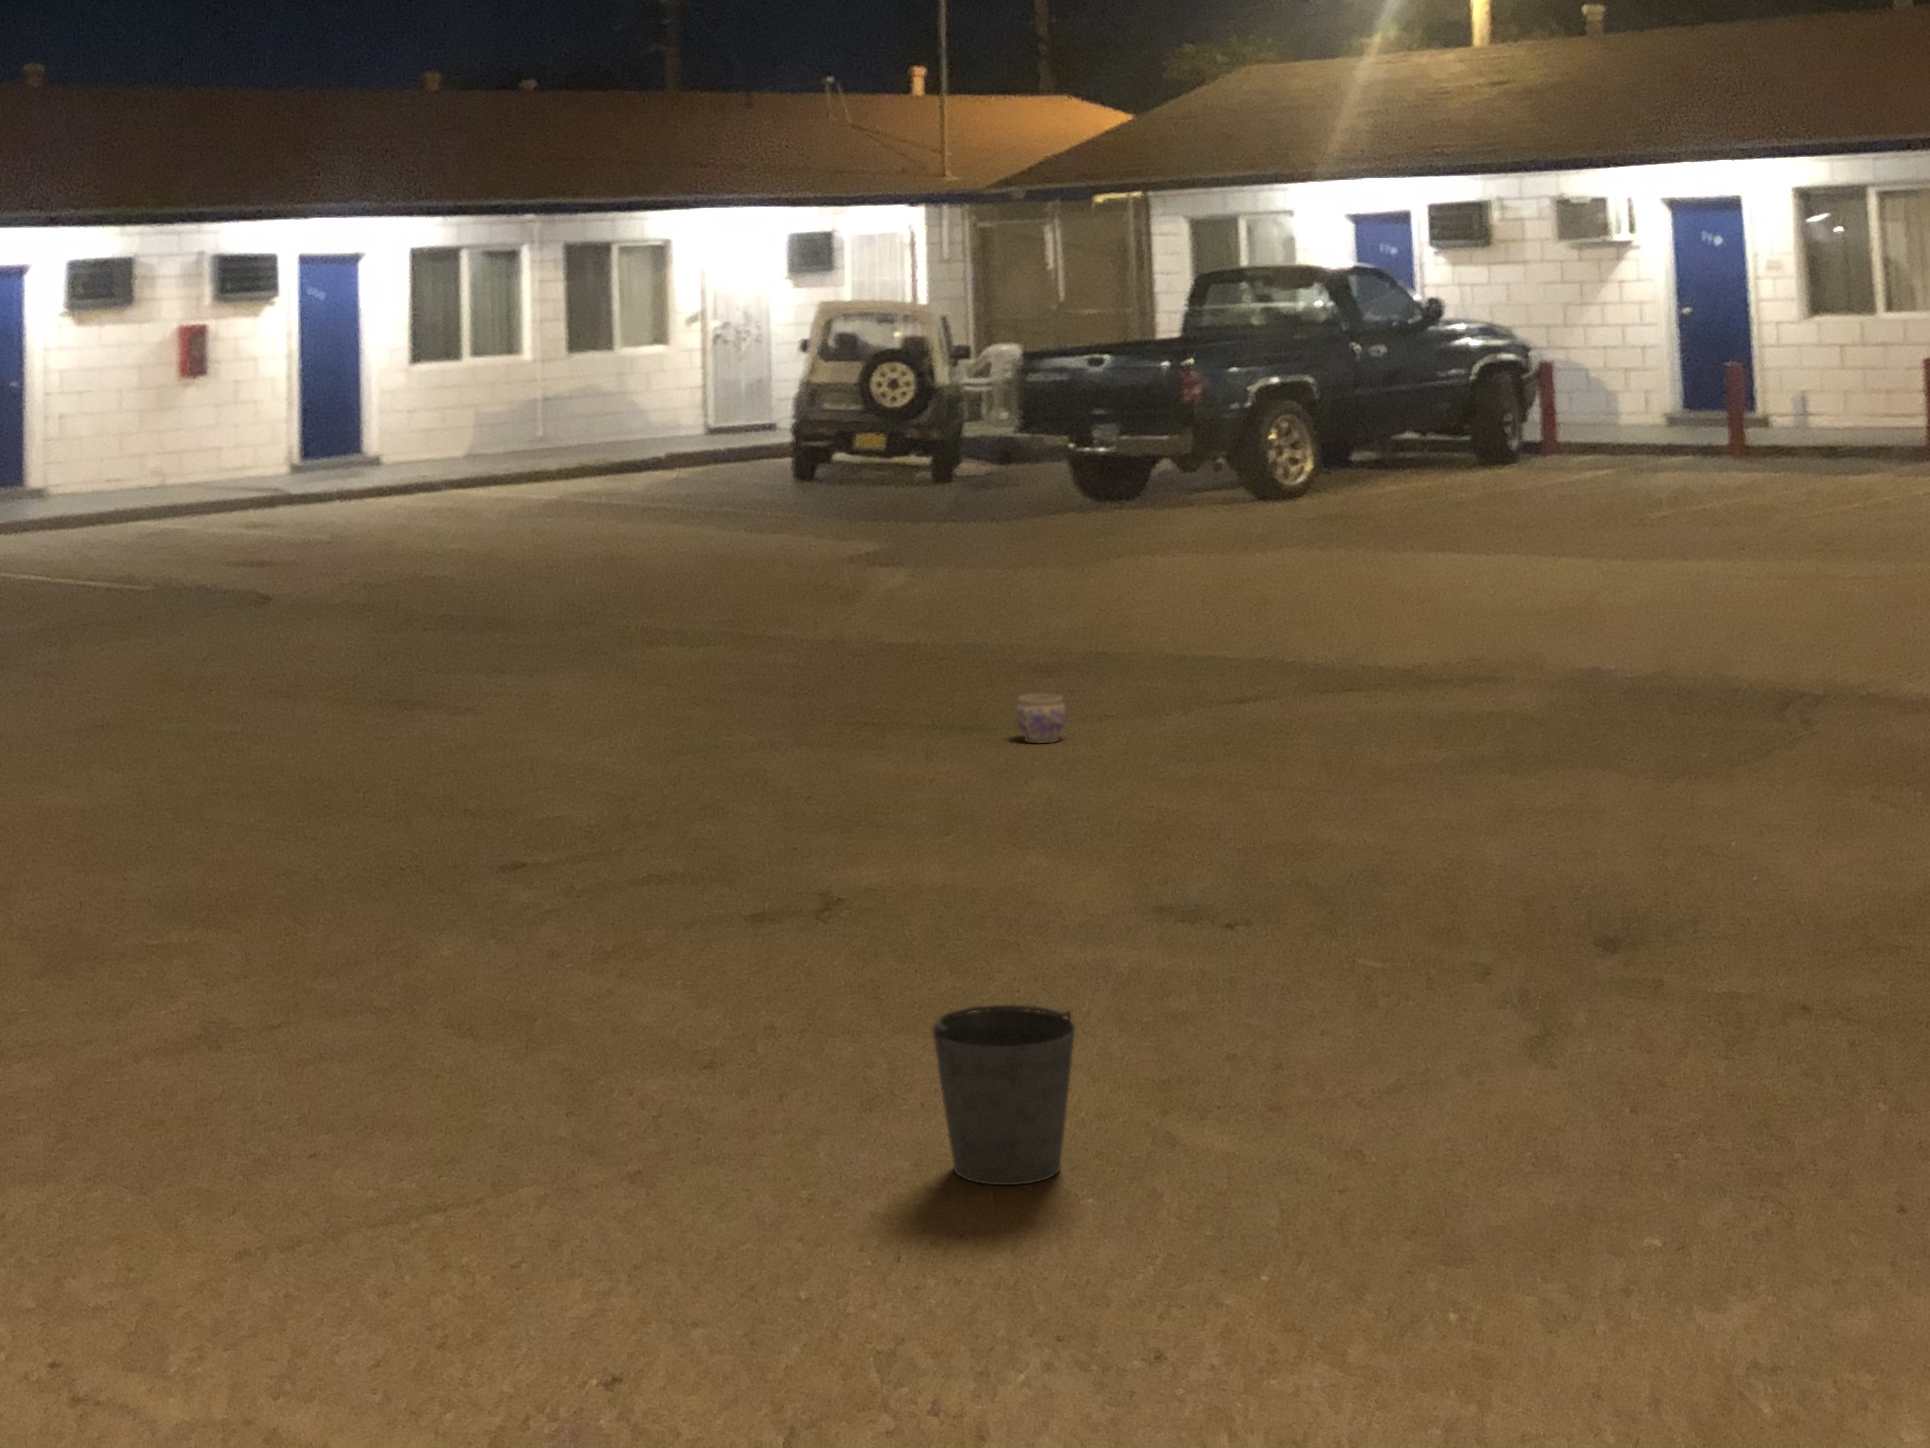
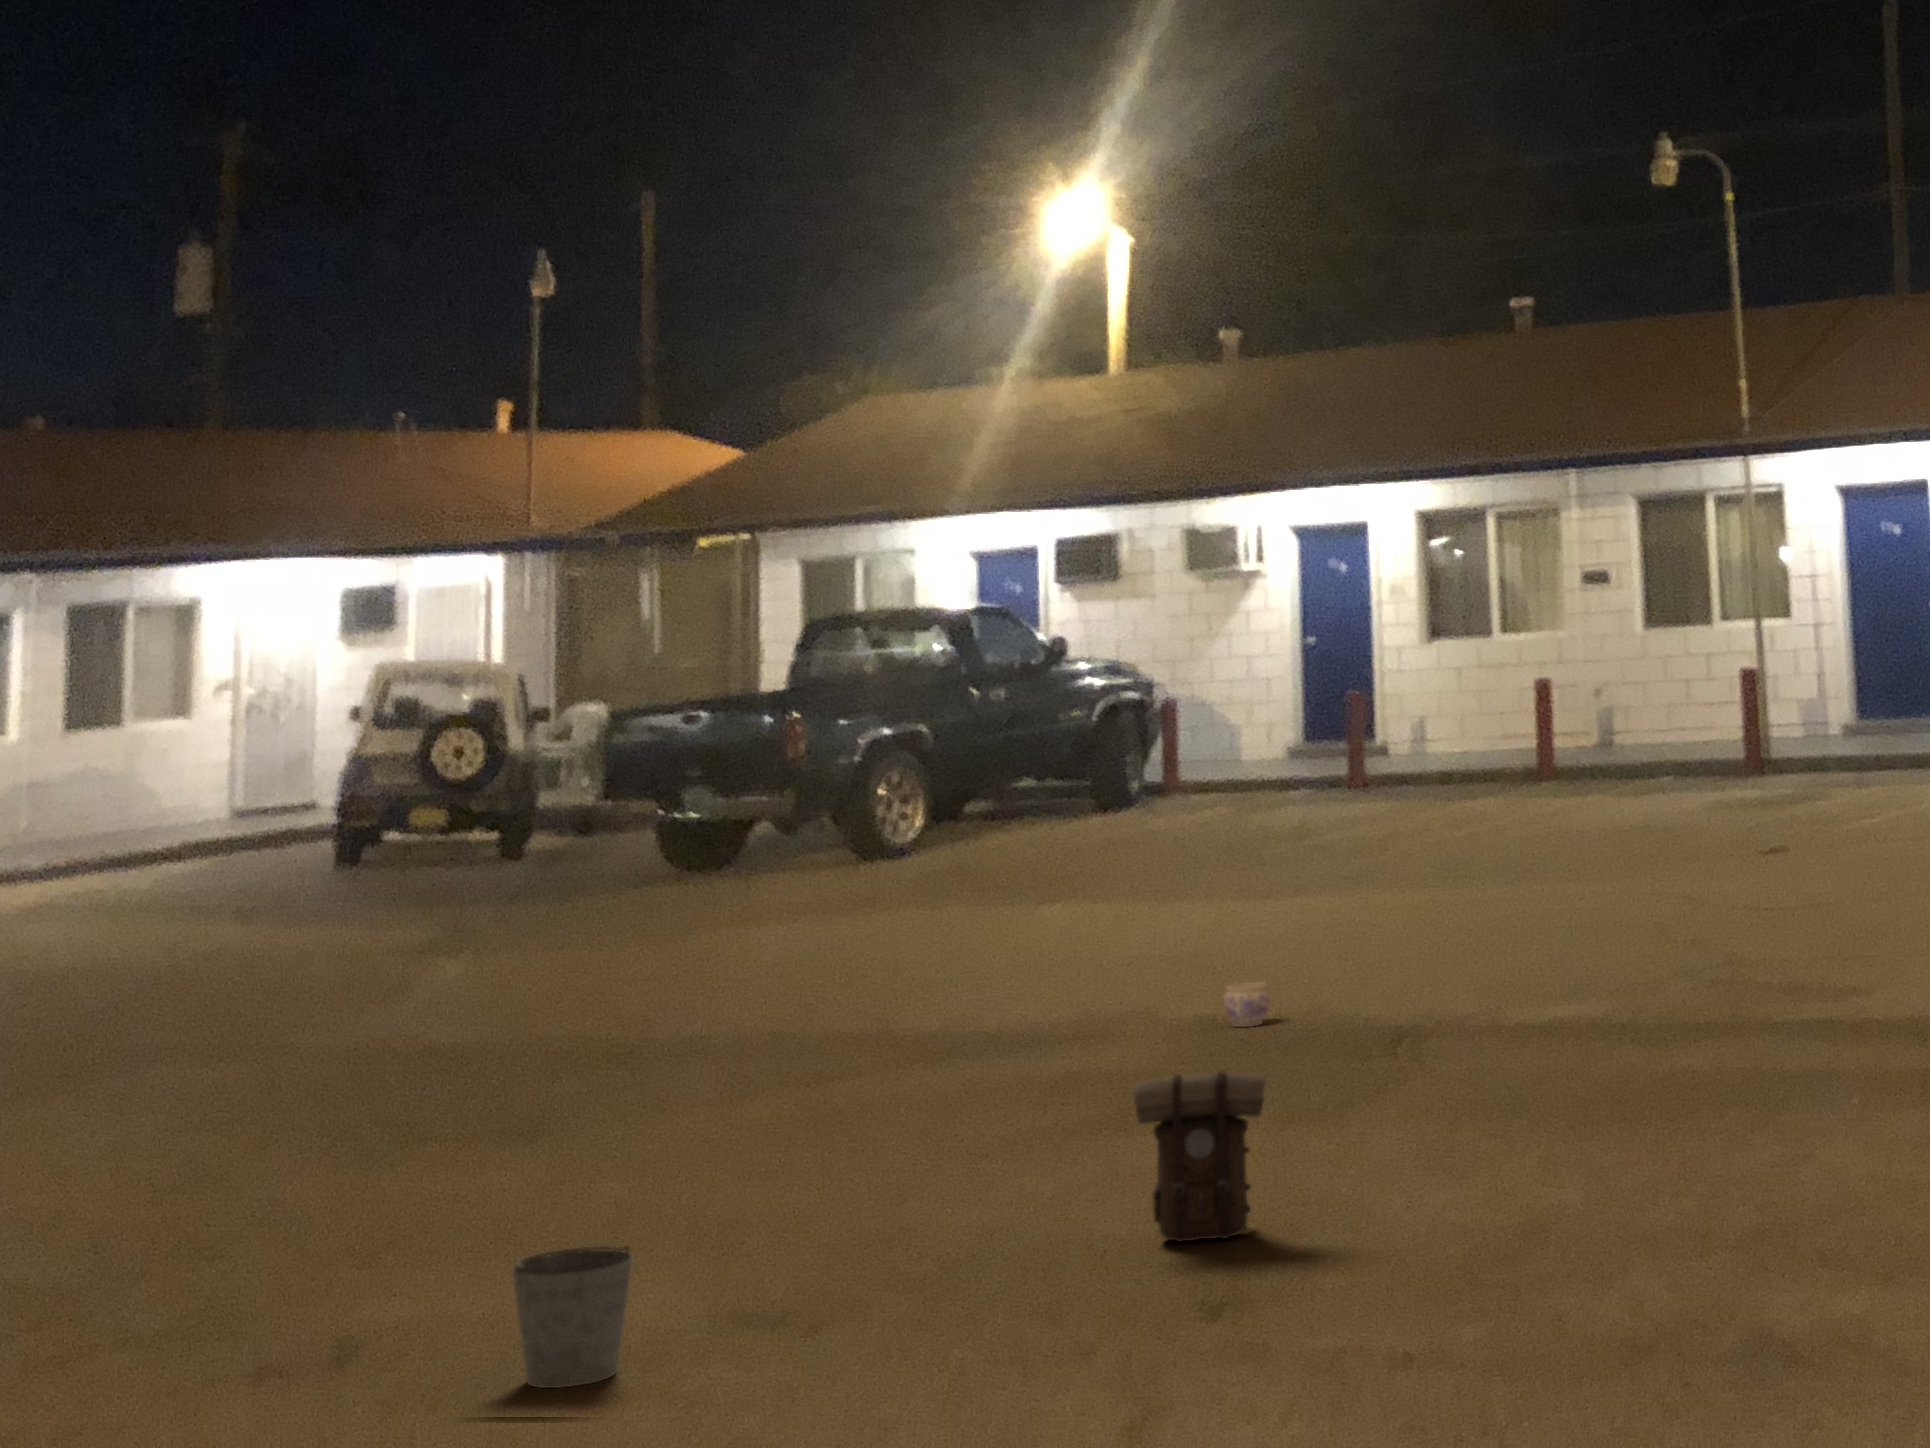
planter: present [1015,694,1067,744] -> present [1224,982,1270,1027]
backpack: none [1675,834,1849,1048] -> present [1133,1071,1265,1242]

